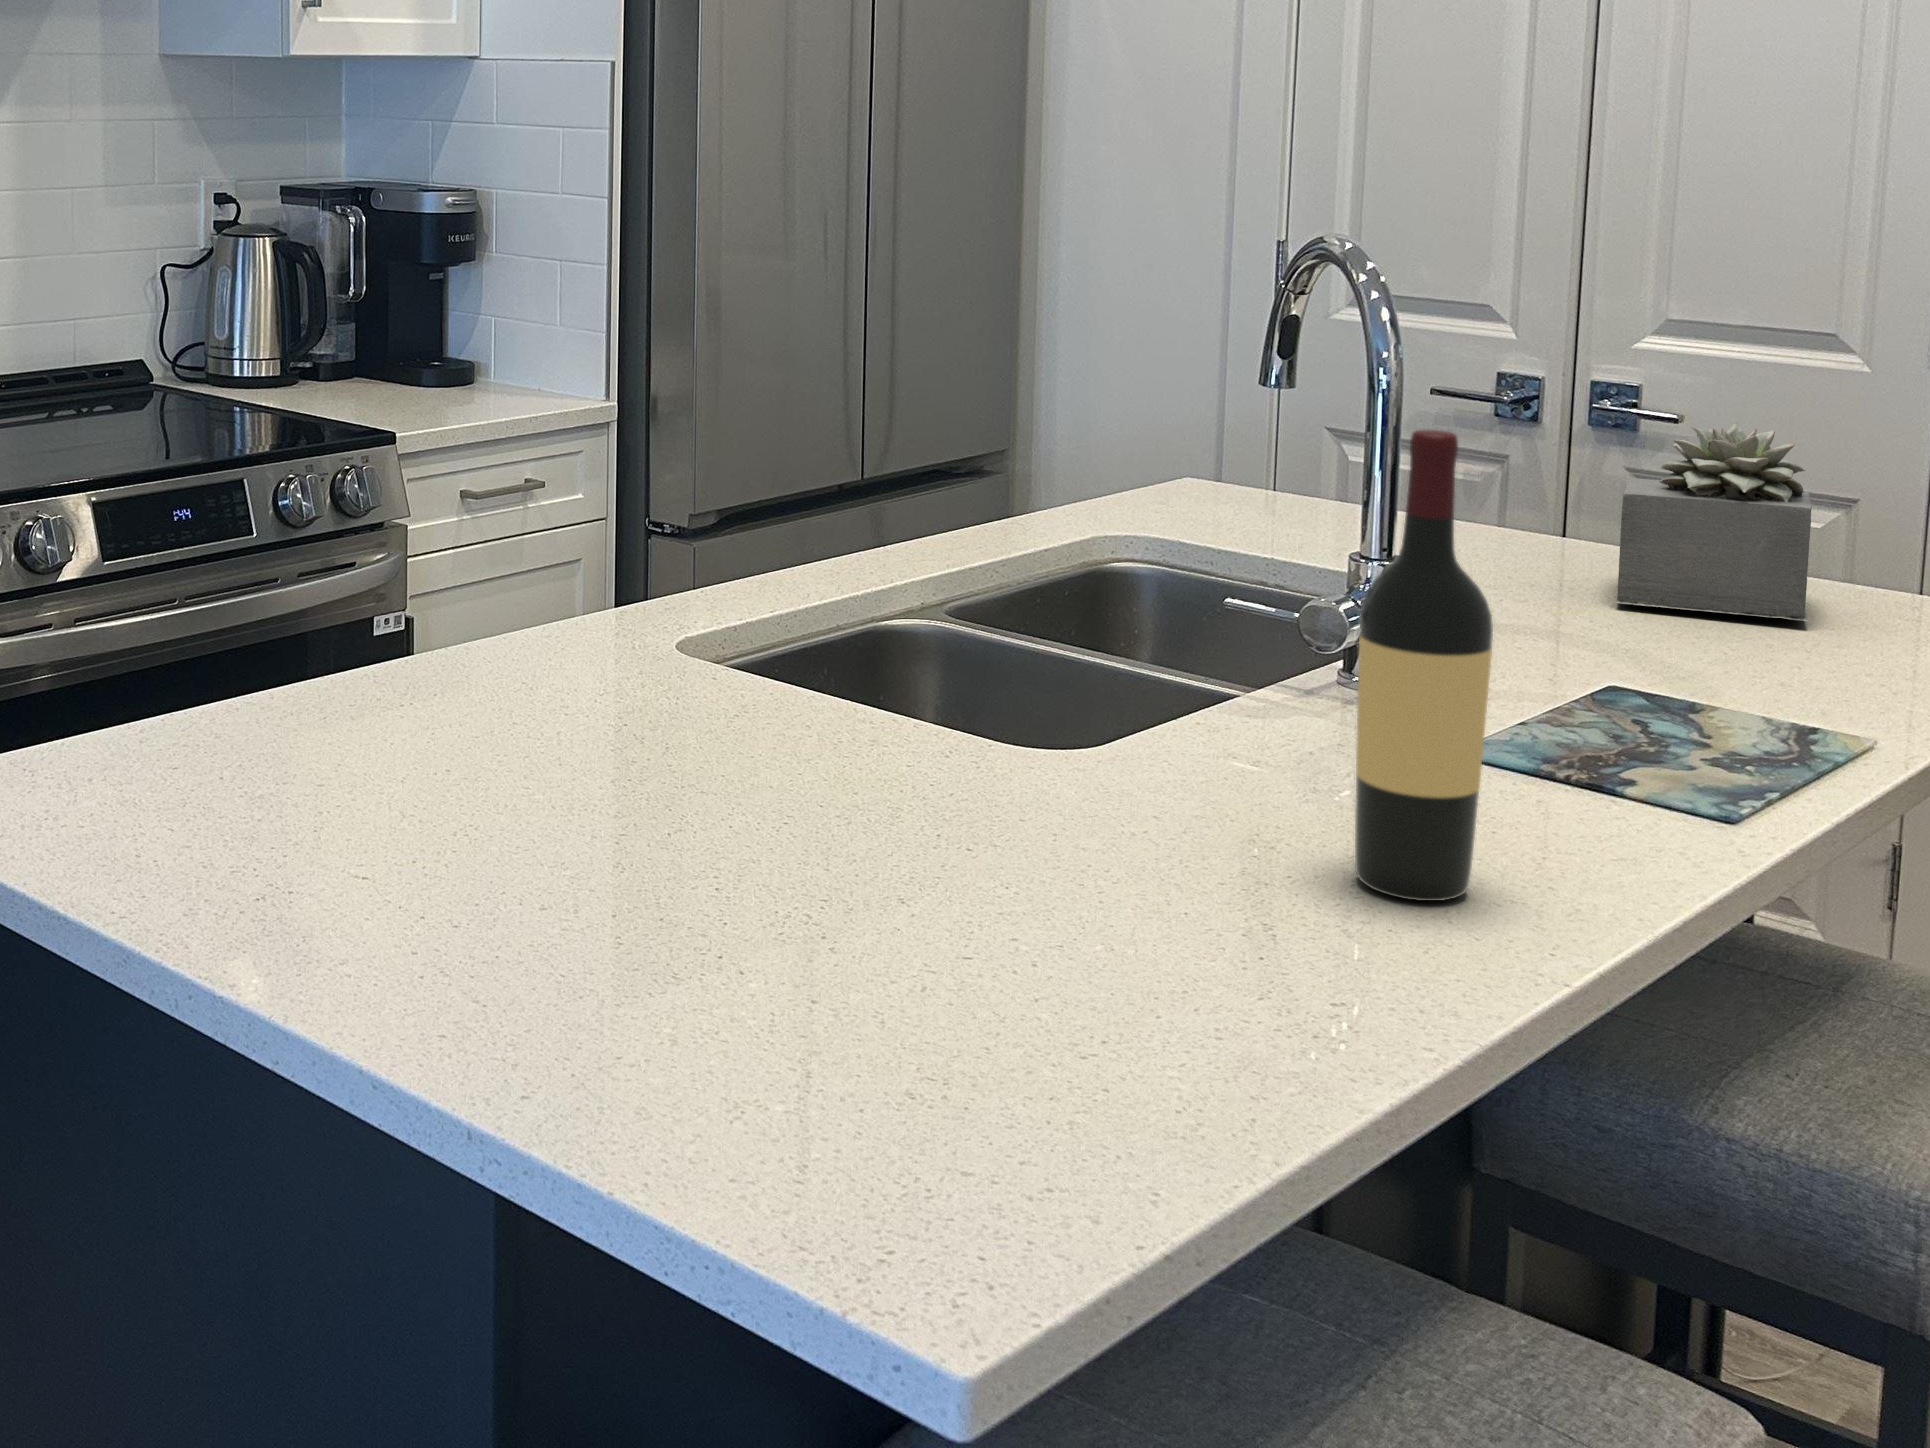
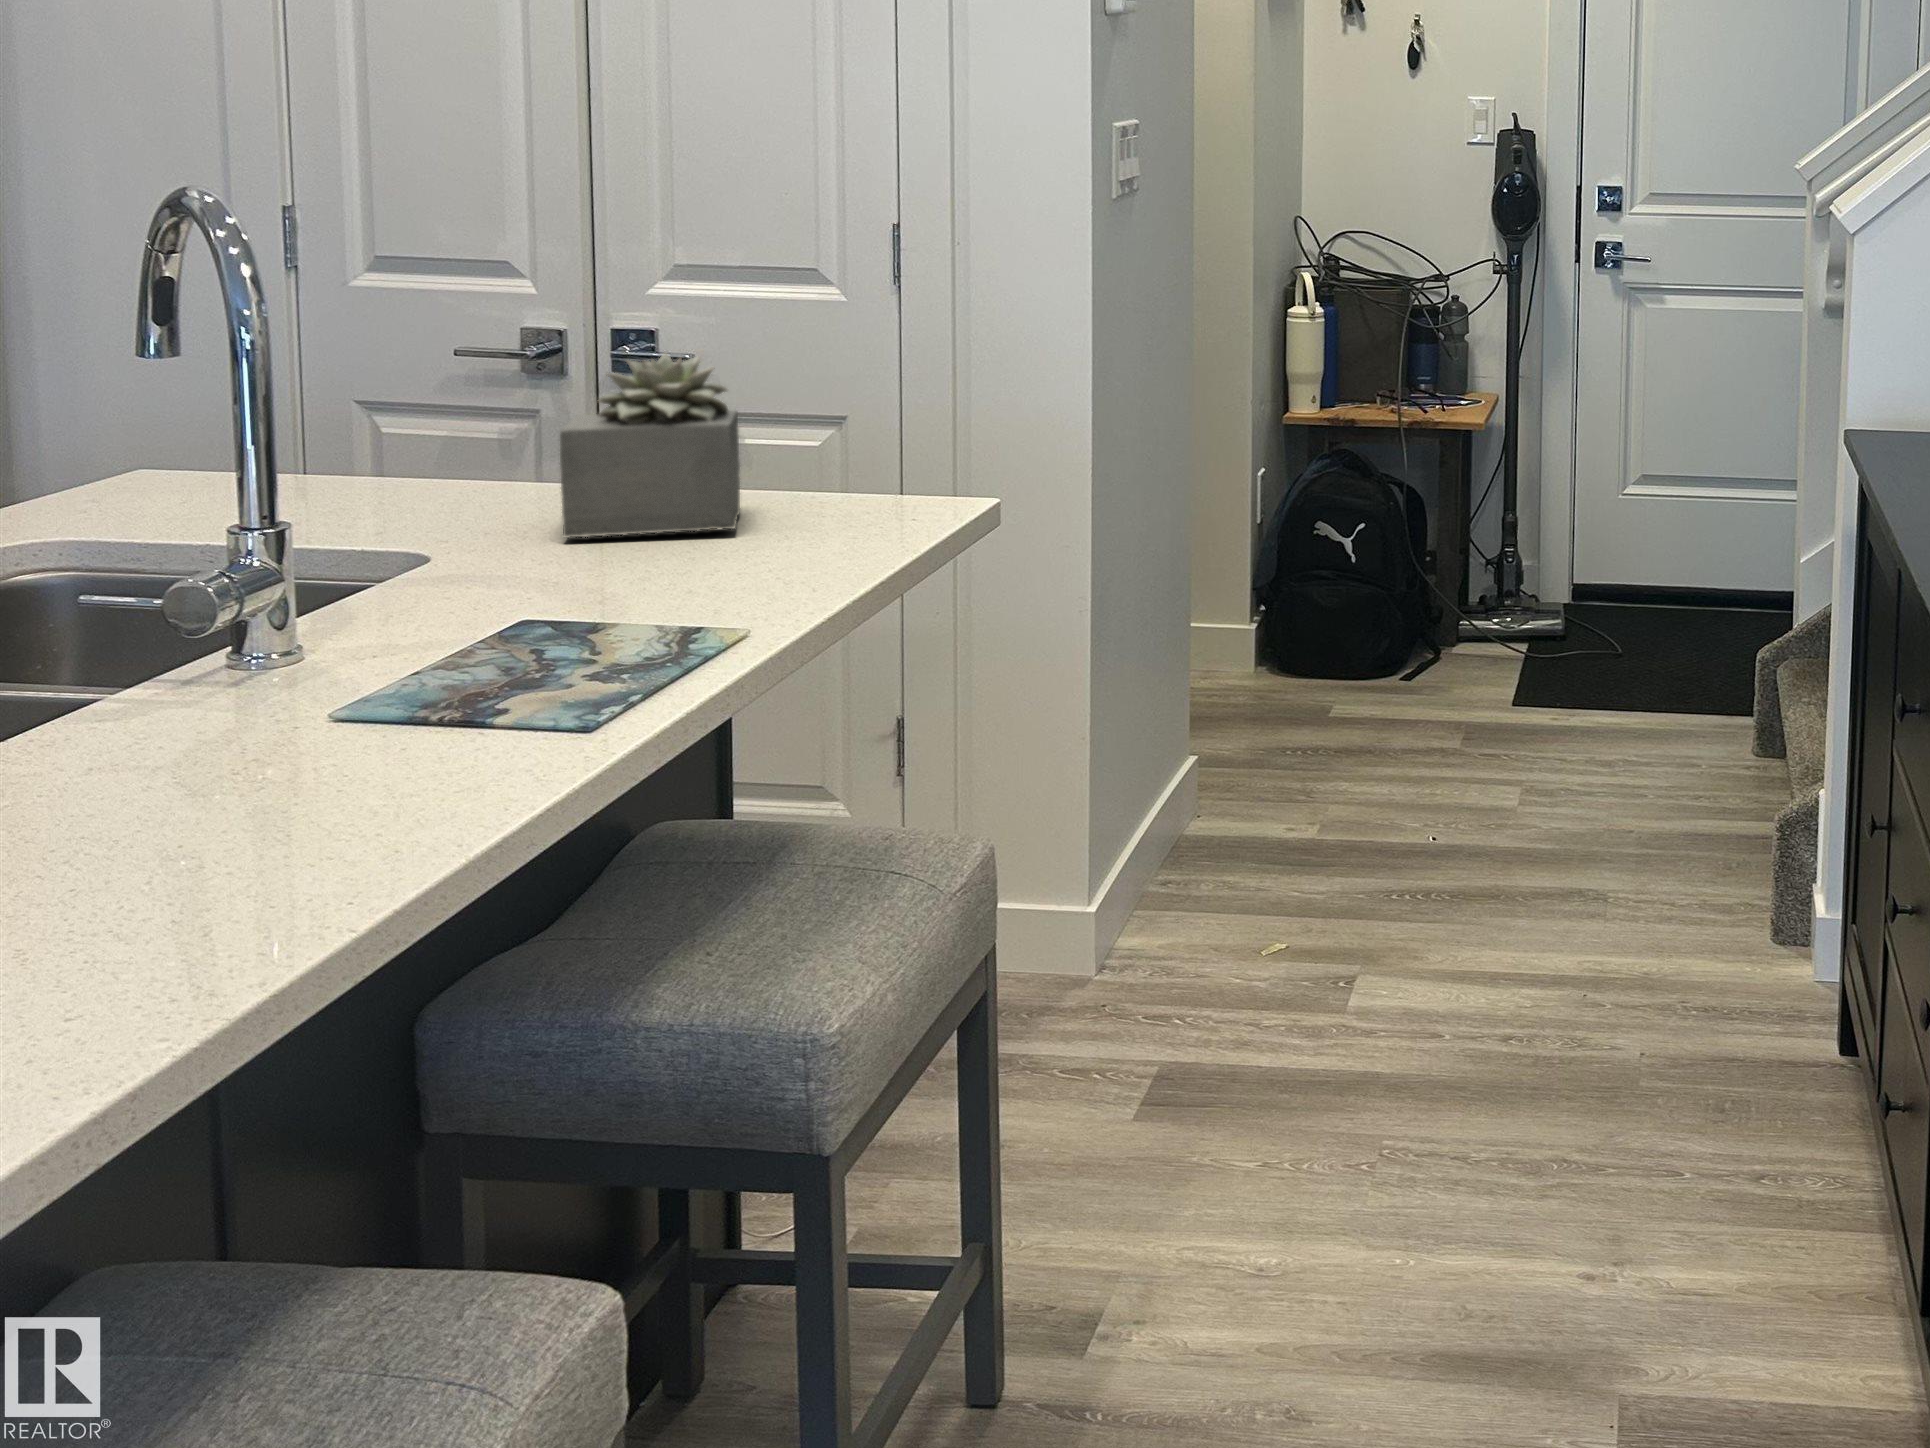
wine bottle: present [1355,430,1493,901] -> none [122,382,278,887]

